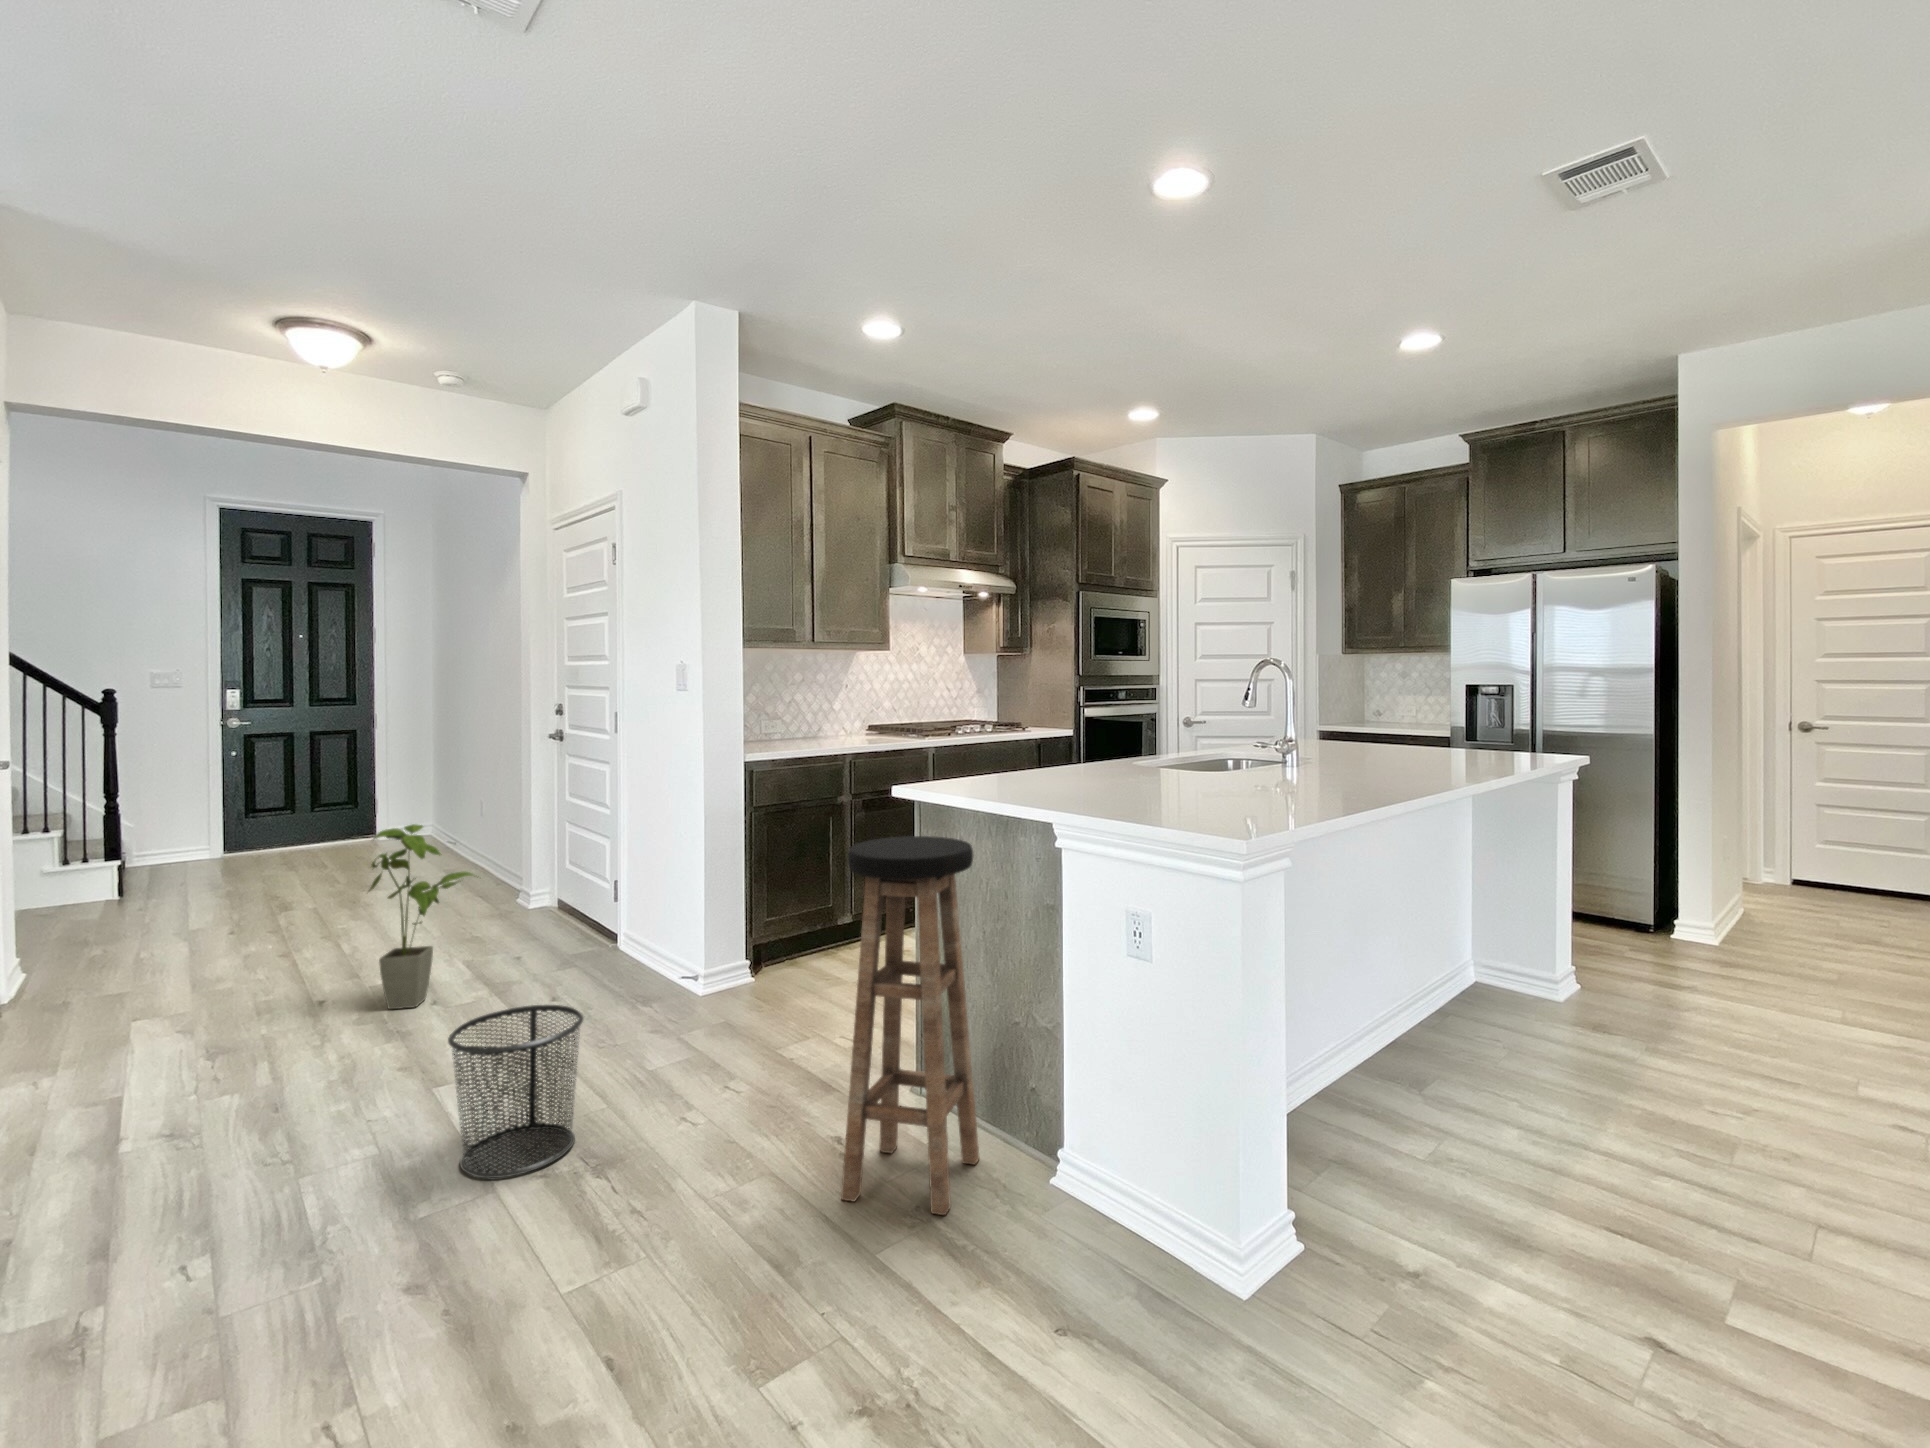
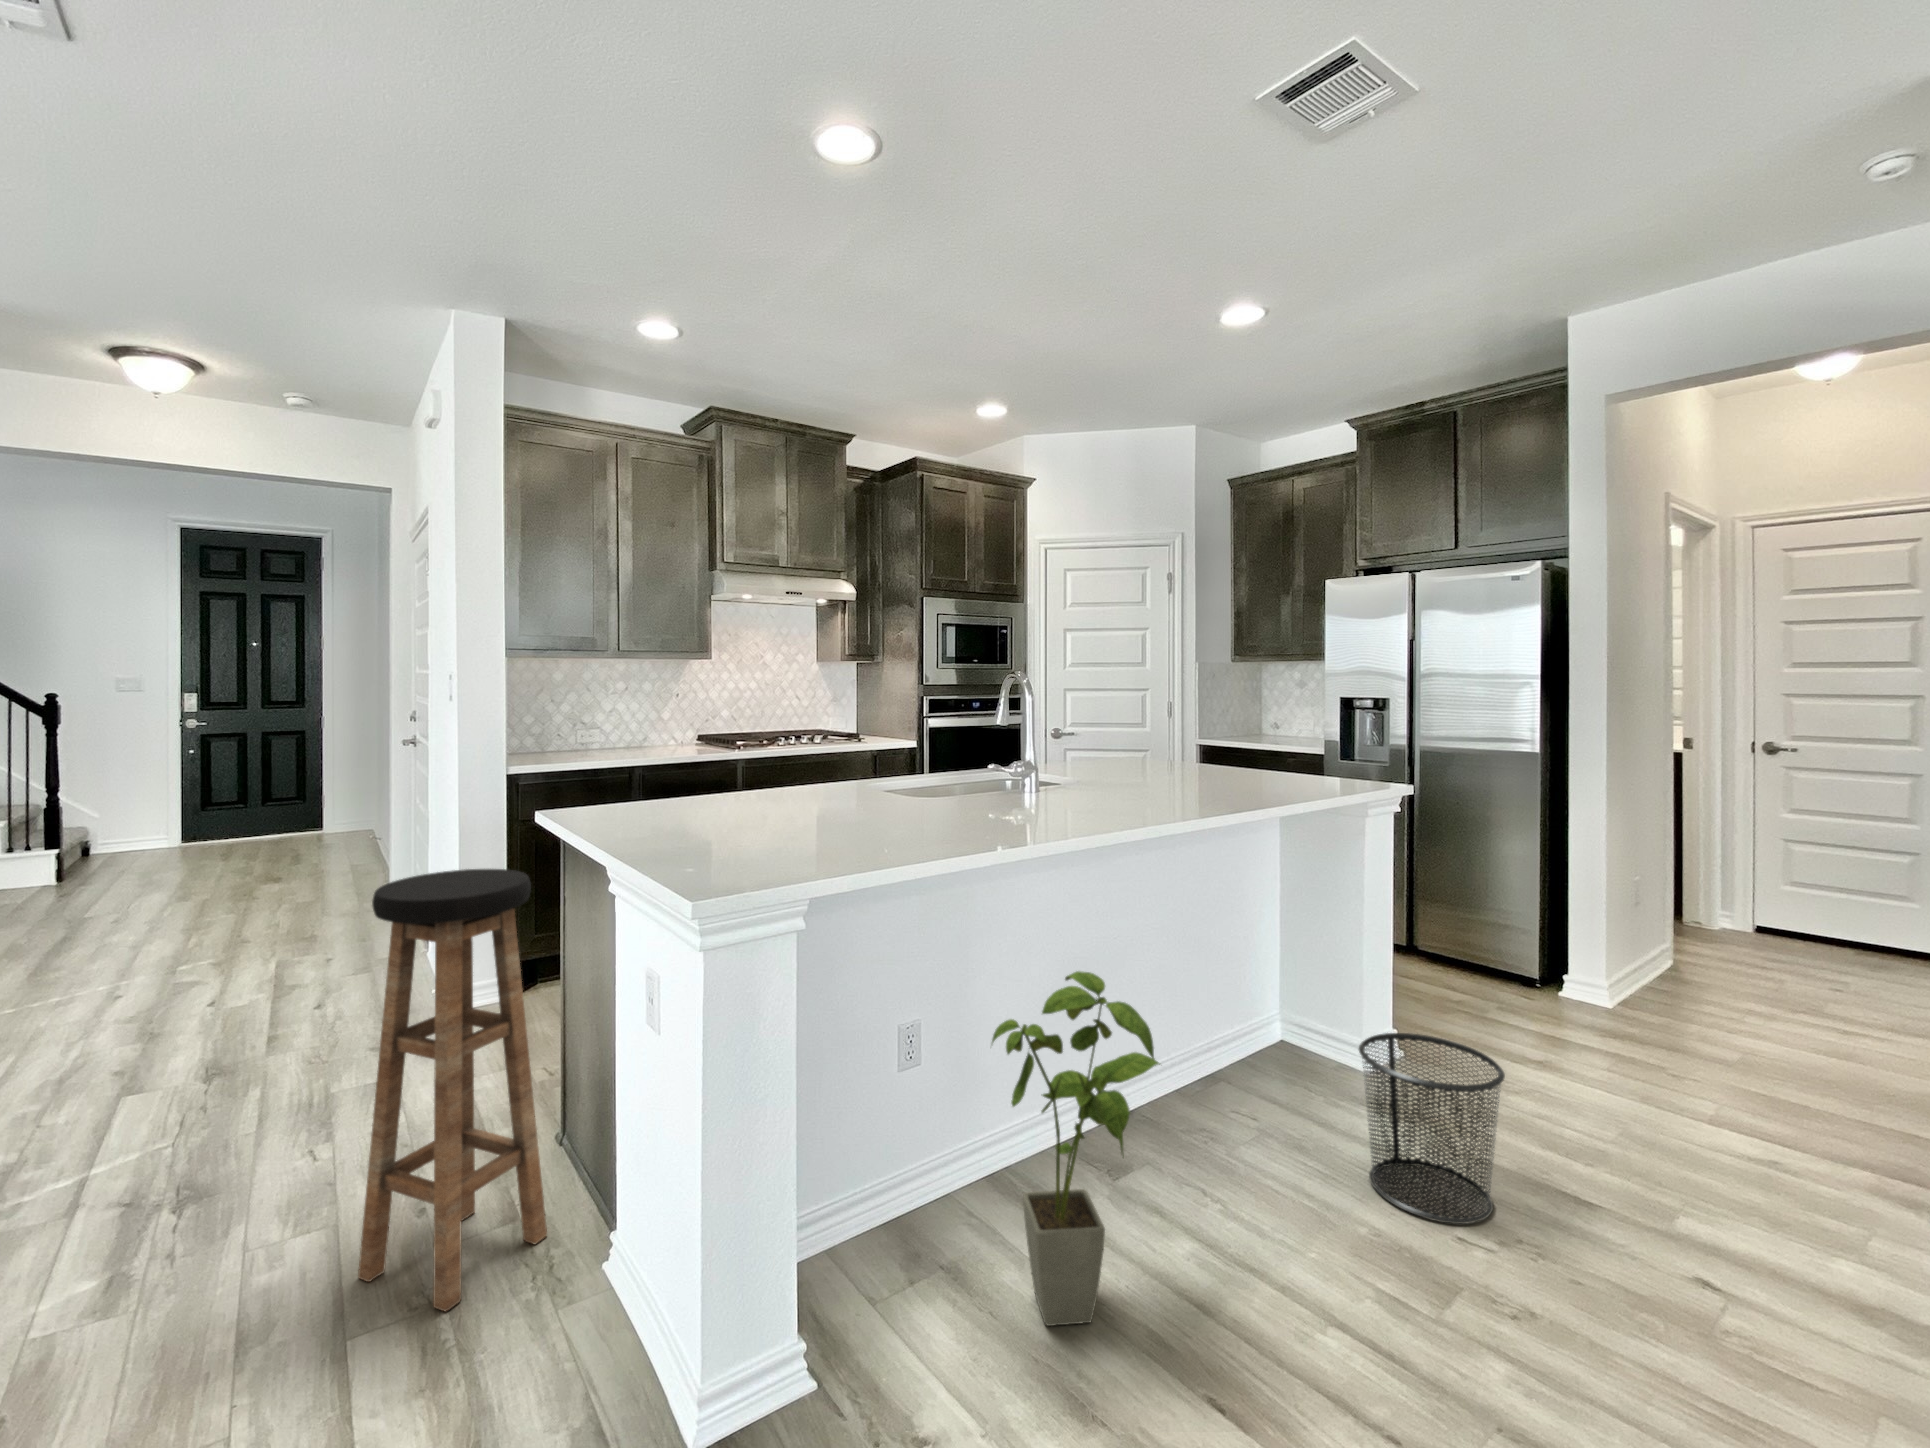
house plant: present [369,824,475,1009] -> present [992,971,1160,1326]
trash can: present [448,1005,583,1178] -> present [1359,1033,1505,1224]

